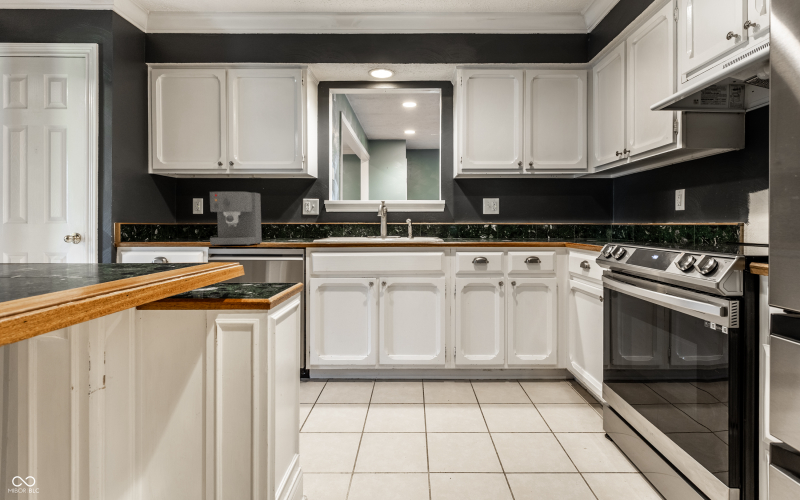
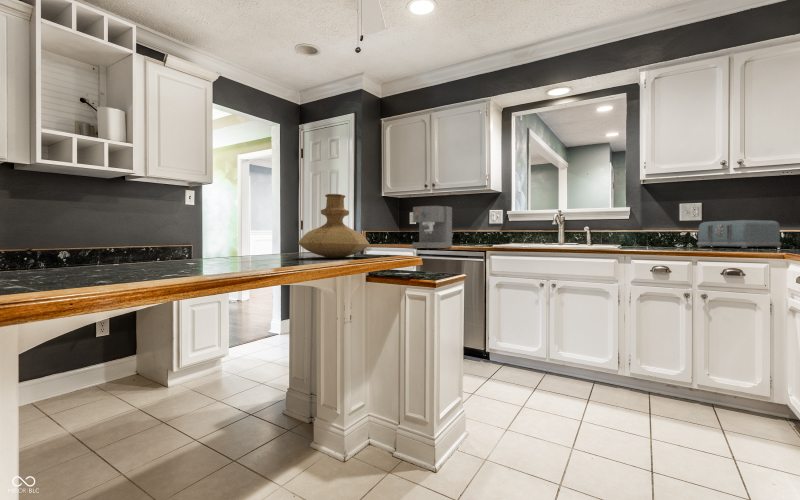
vase: none [55,172,186,270] -> present [298,194,370,258]
toaster: none [496,215,553,239] -> present [697,220,781,248]

